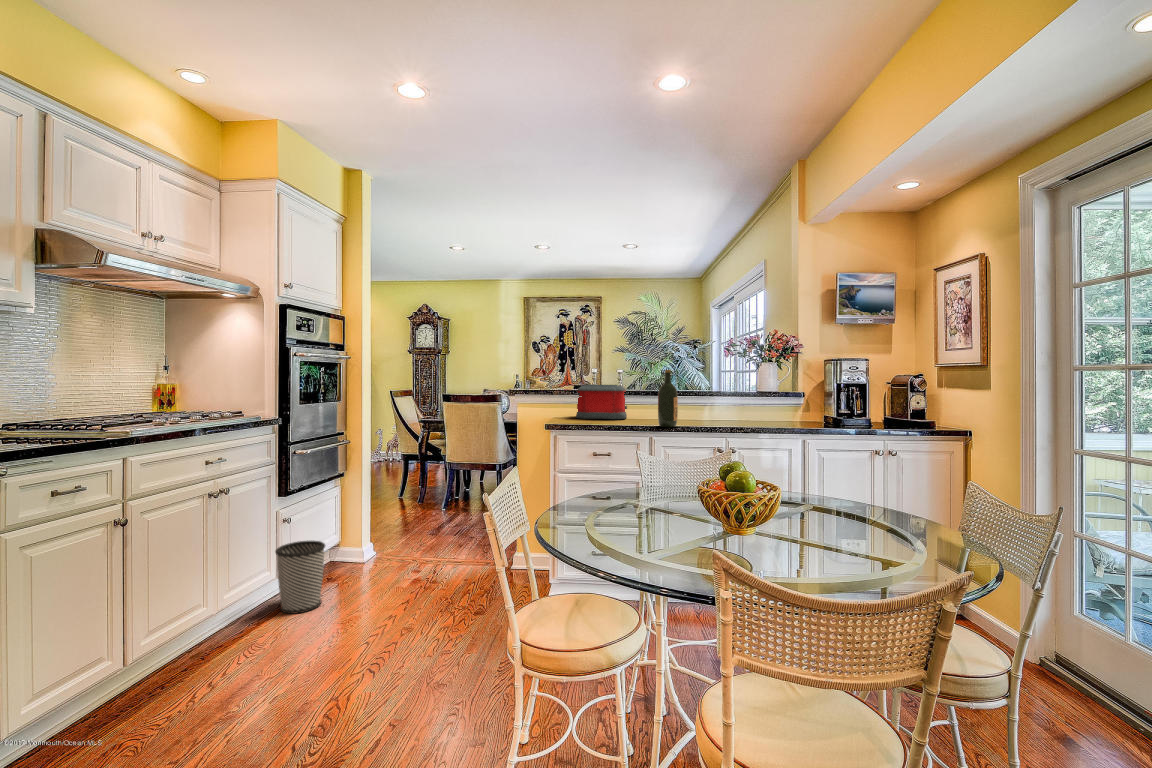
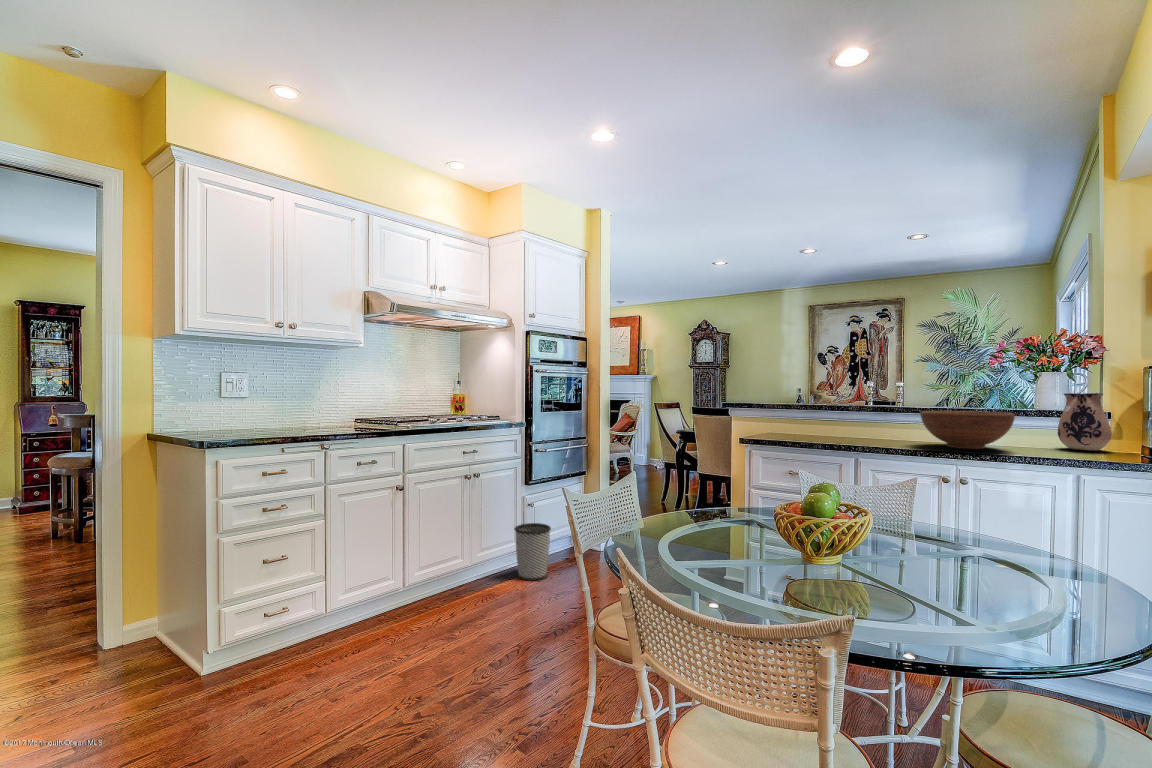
wine bottle: present [658,370,678,427] -> none [863,383,889,449]
ceramic pitcher: none [769,378,800,419] -> present [1058,393,1112,451]
toaster: present [576,385,627,419] -> none [786,399,848,438]
fruit bowl: none [690,393,754,423] -> present [920,411,1015,449]

